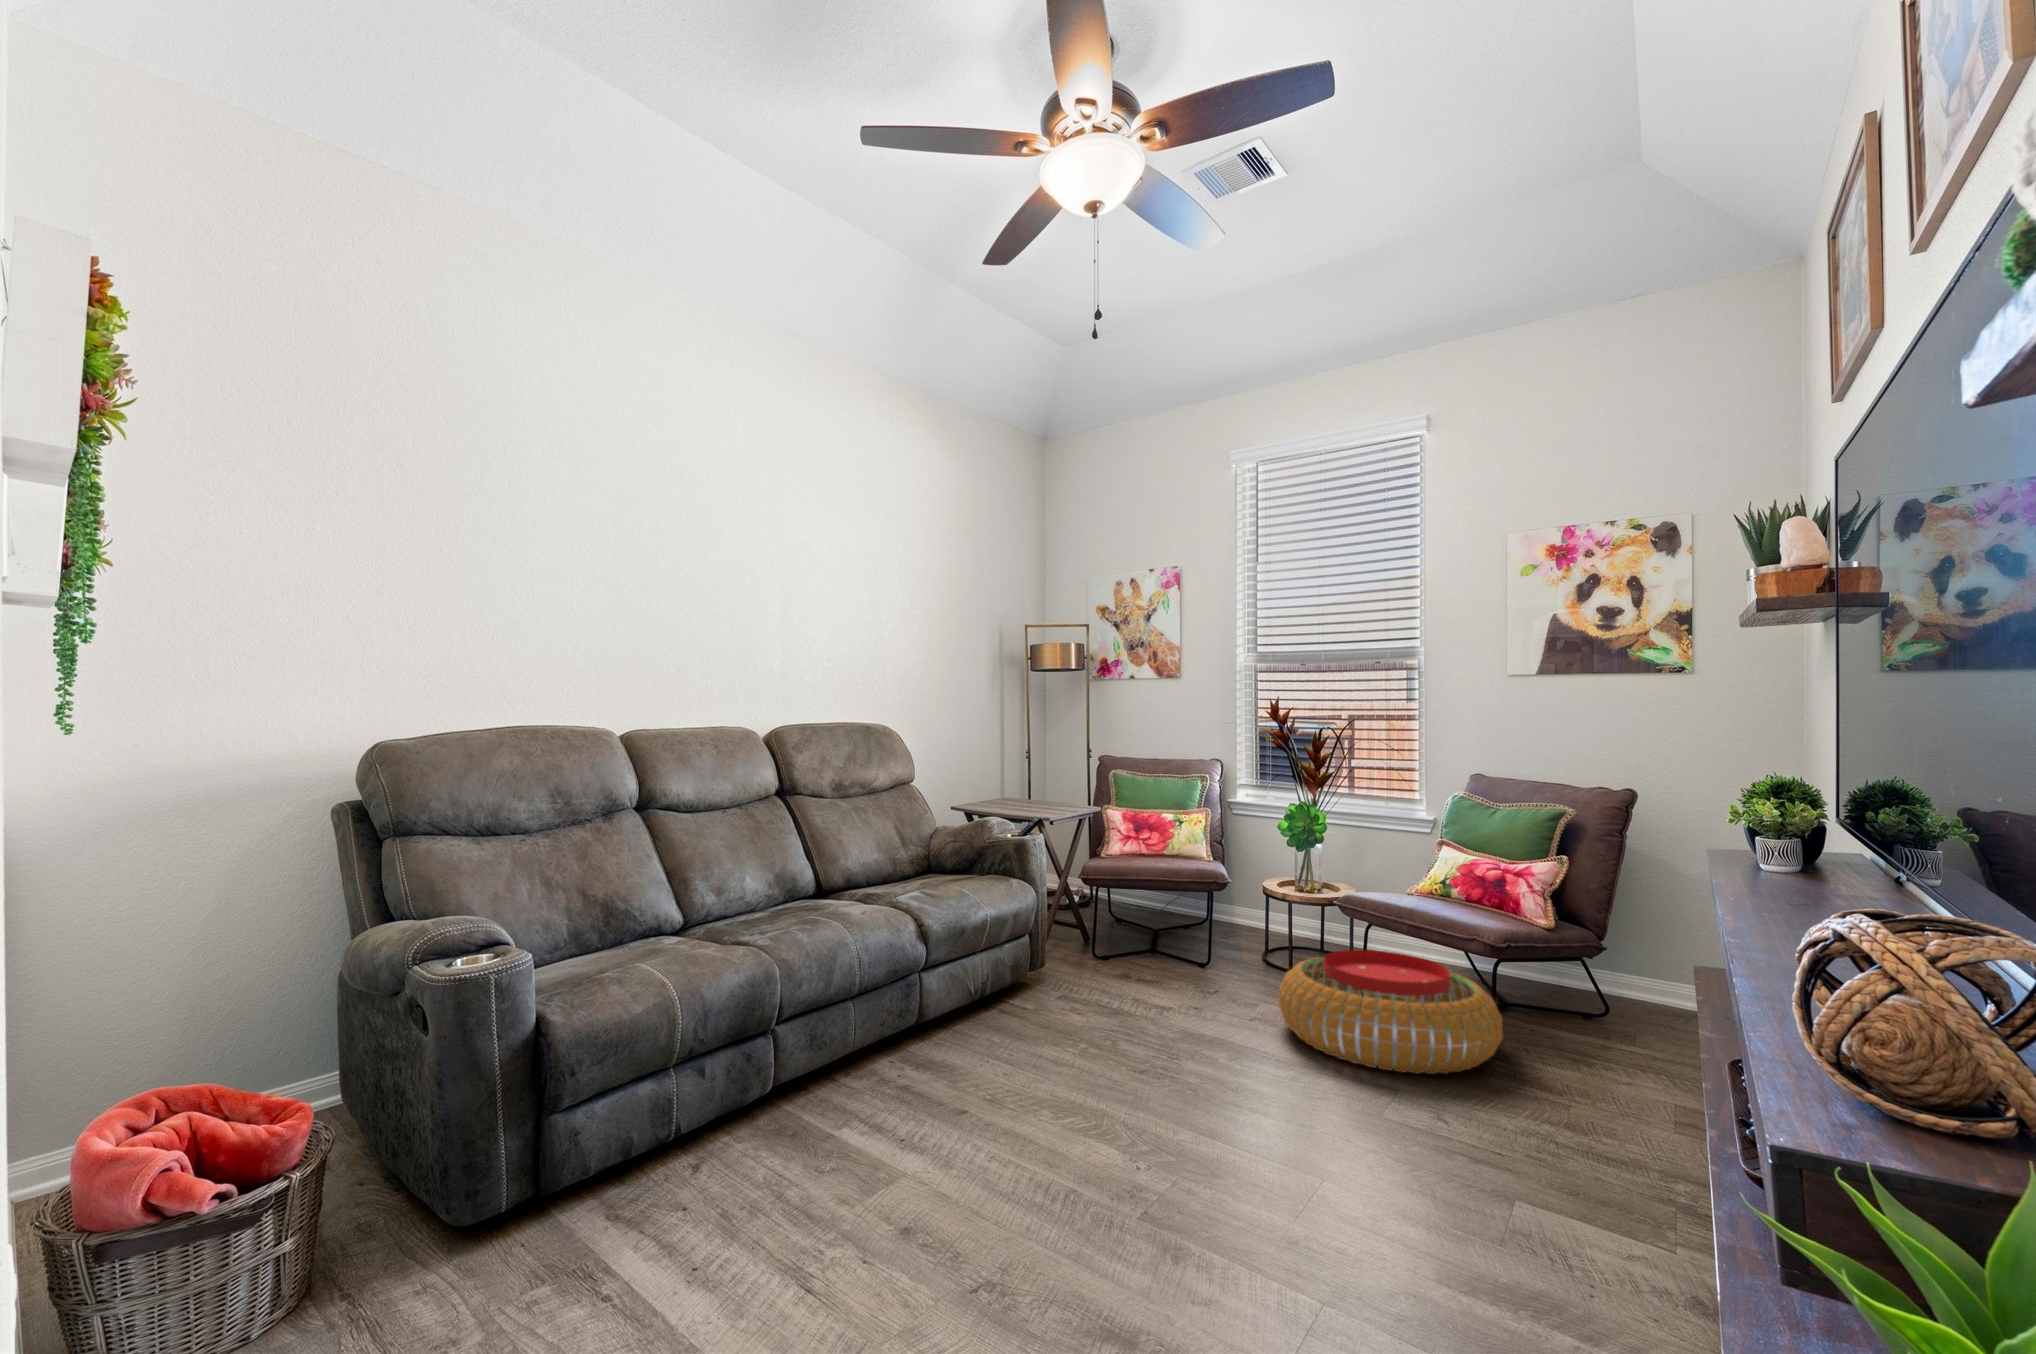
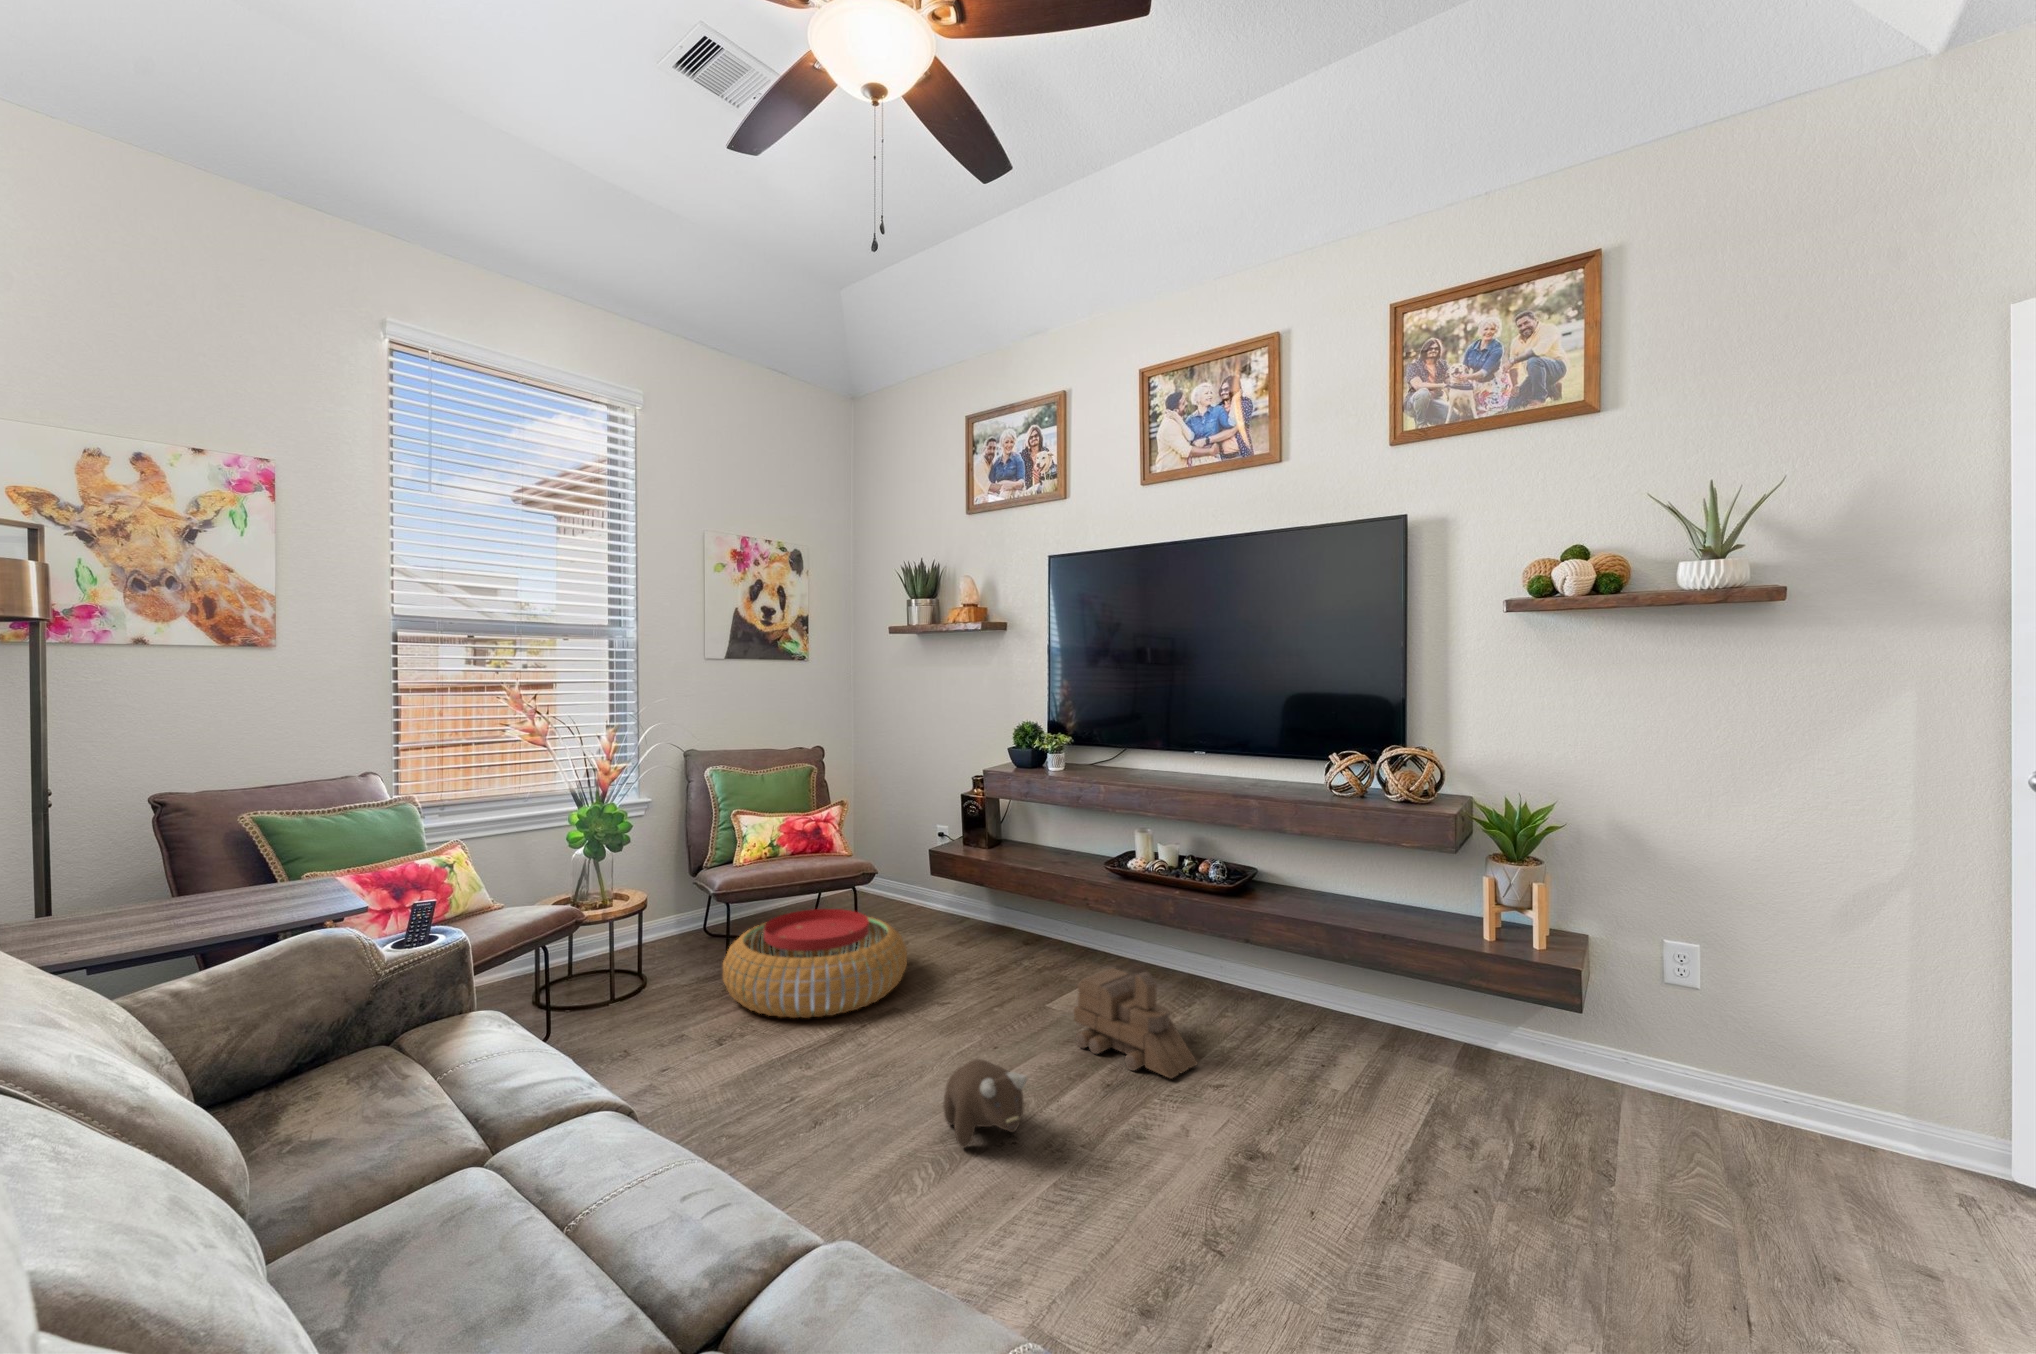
plush toy: none [1043,1046,1143,1135] -> present [943,1059,1027,1148]
toy train: none [1253,1095,1417,1281] -> present [1074,968,1197,1078]

